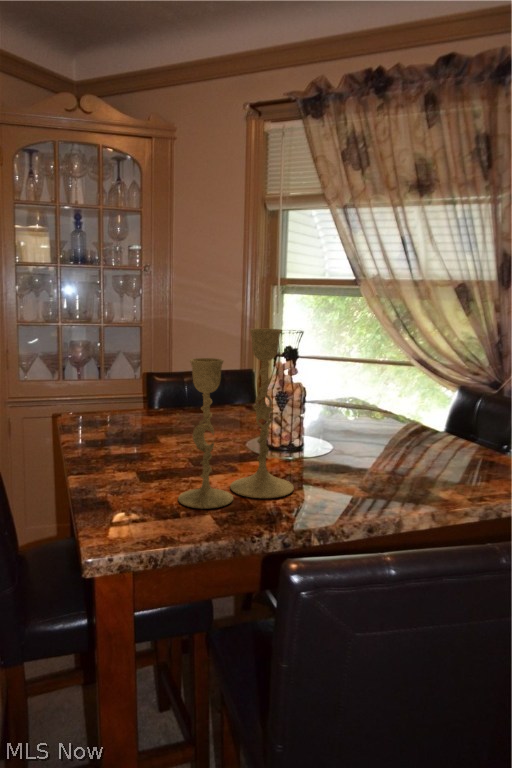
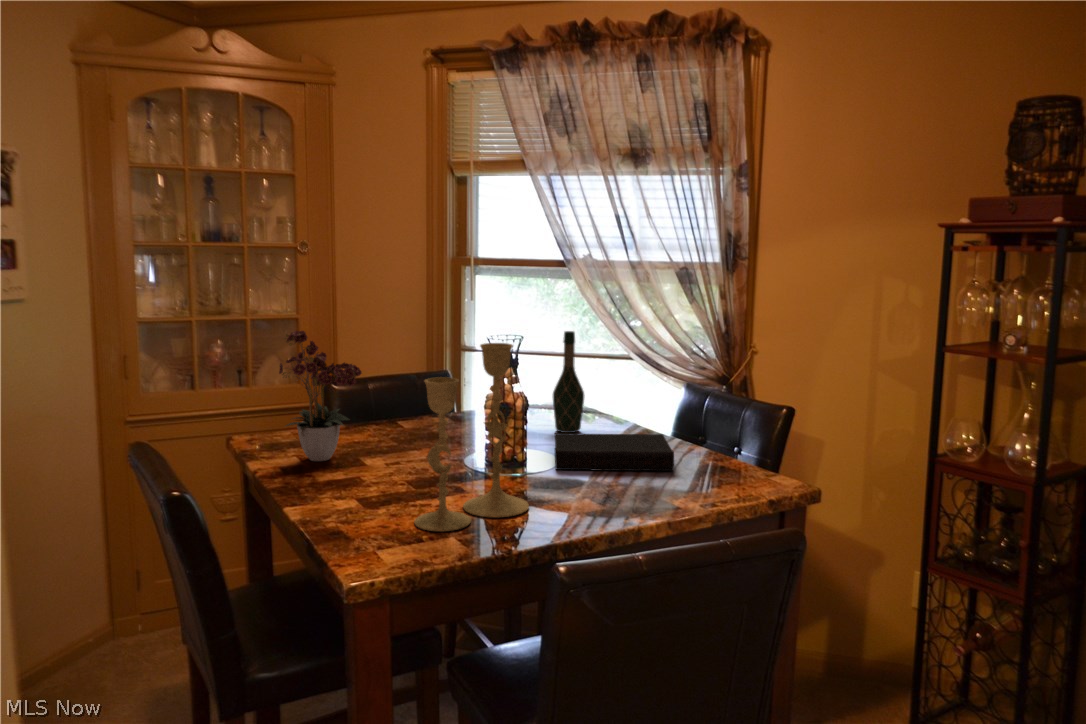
flower arrangement: none [84,316,168,438] -> present [279,331,362,461]
wine bottle: none [335,335,364,426] -> present [553,331,584,433]
book: none [329,424,444,464] -> present [555,433,674,471]

